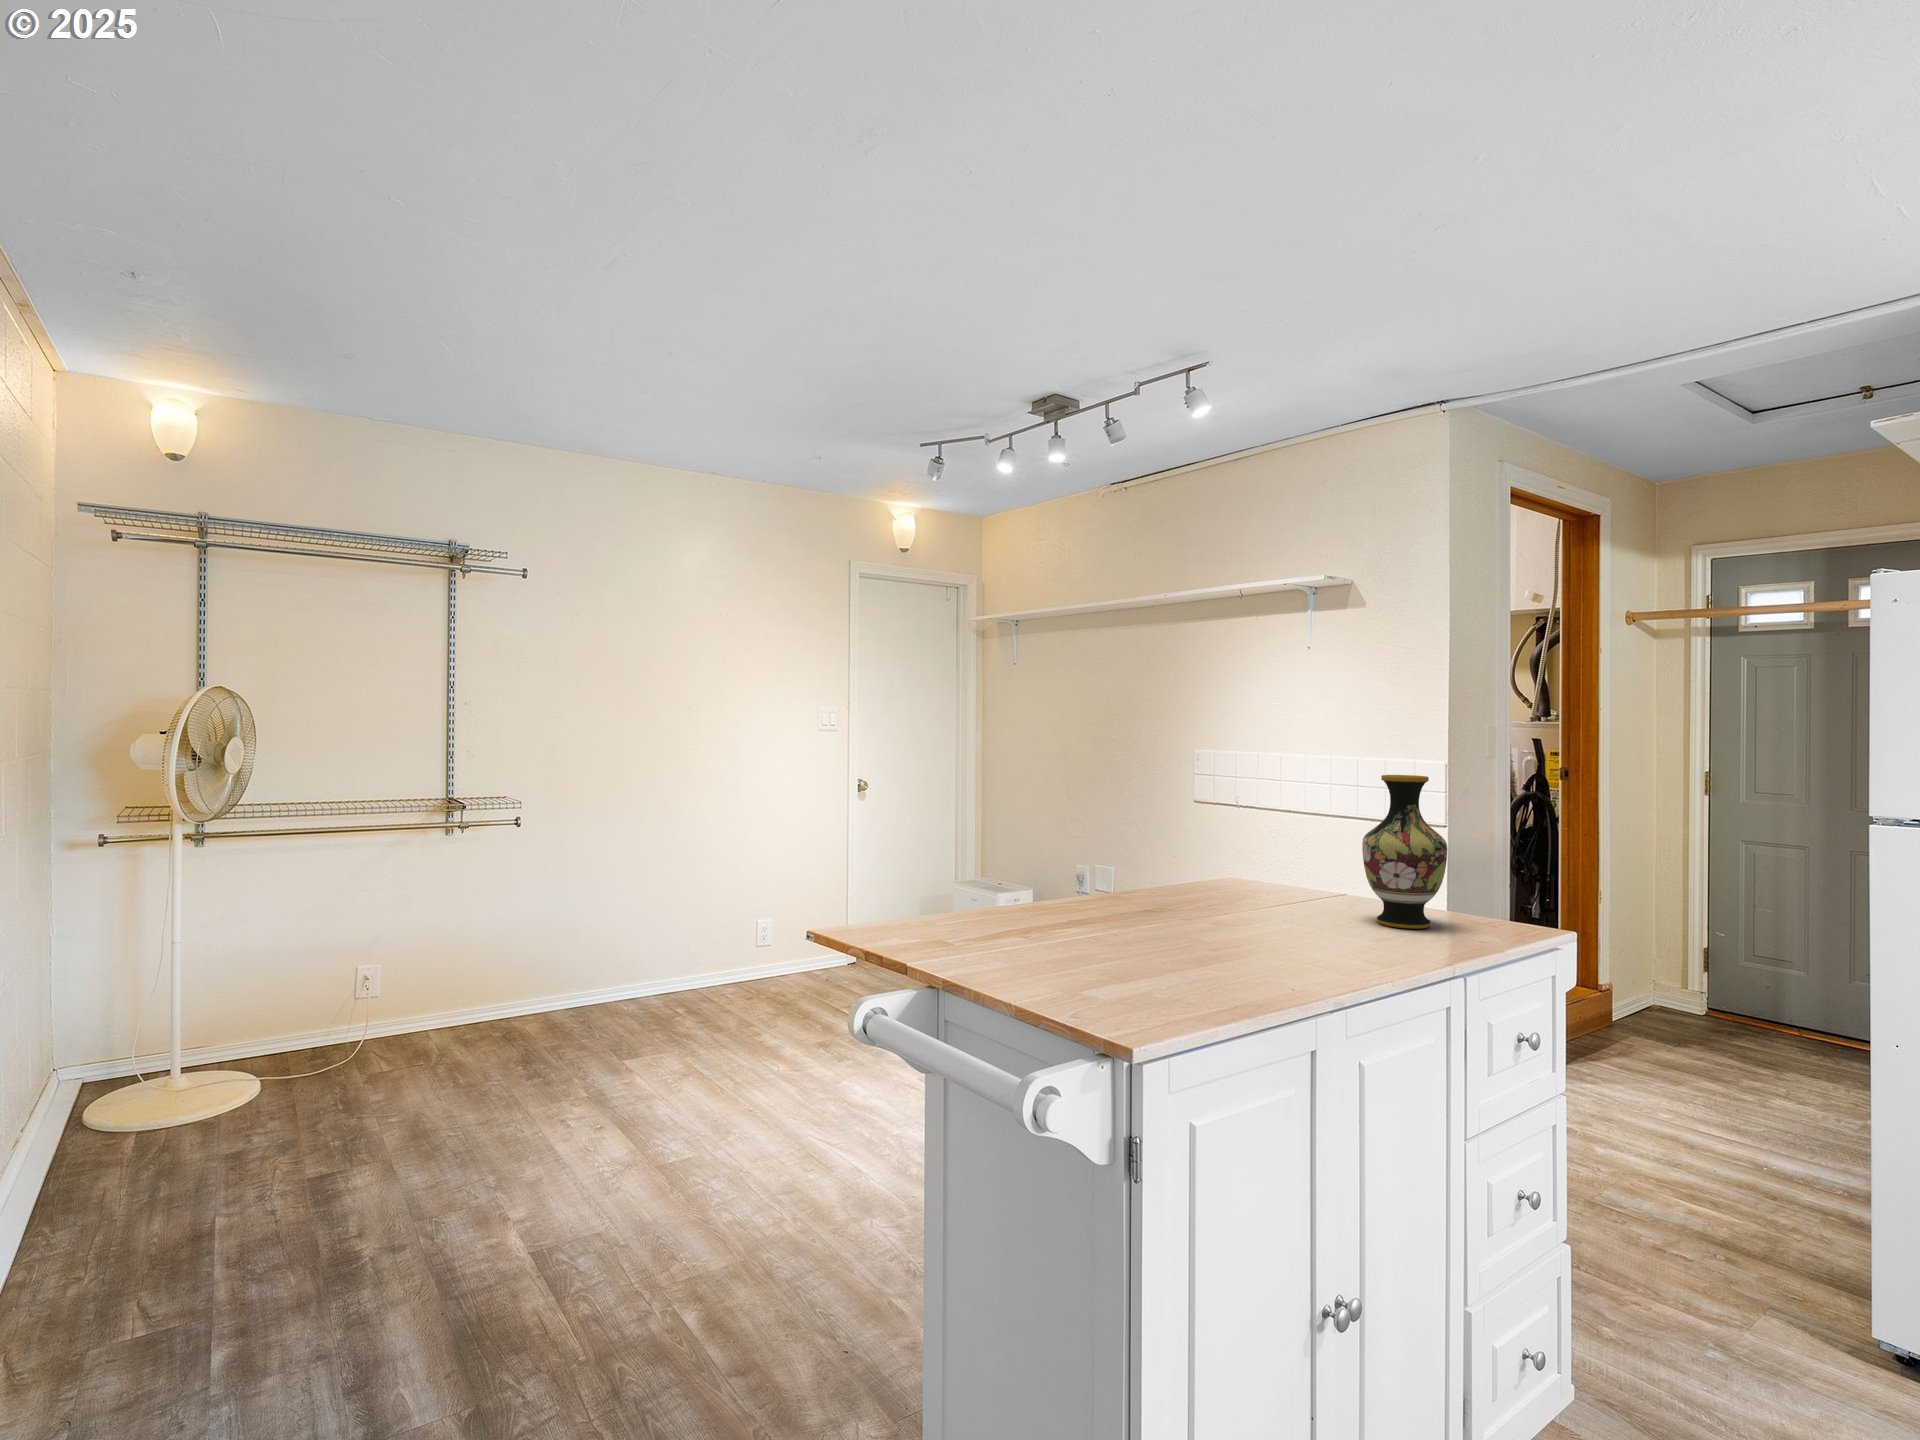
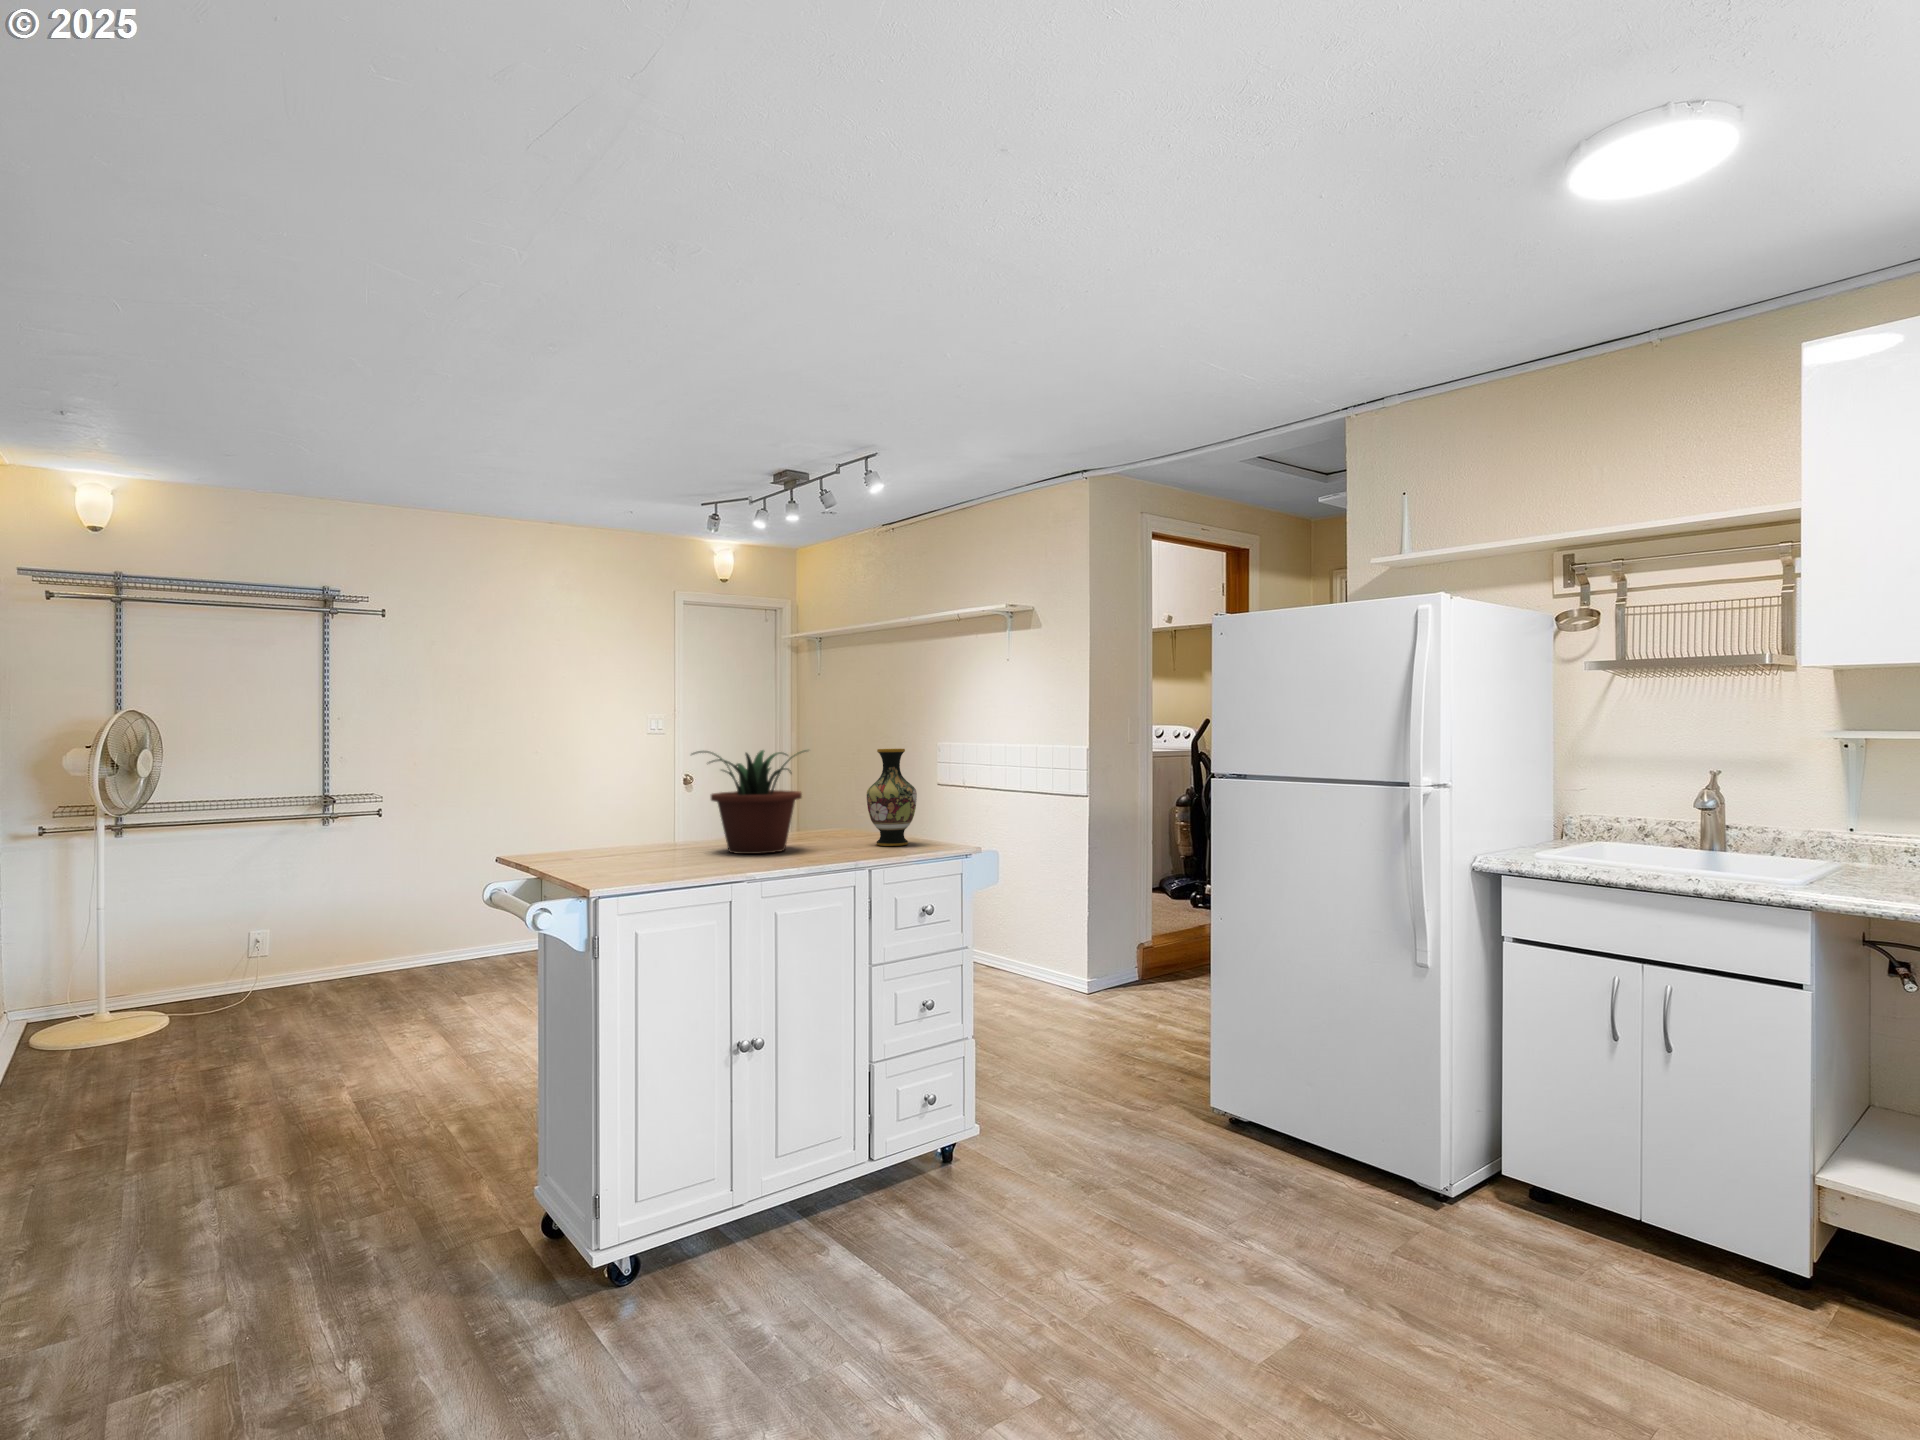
potted plant: none [1130,772,1306,946] -> present [692,750,807,854]

